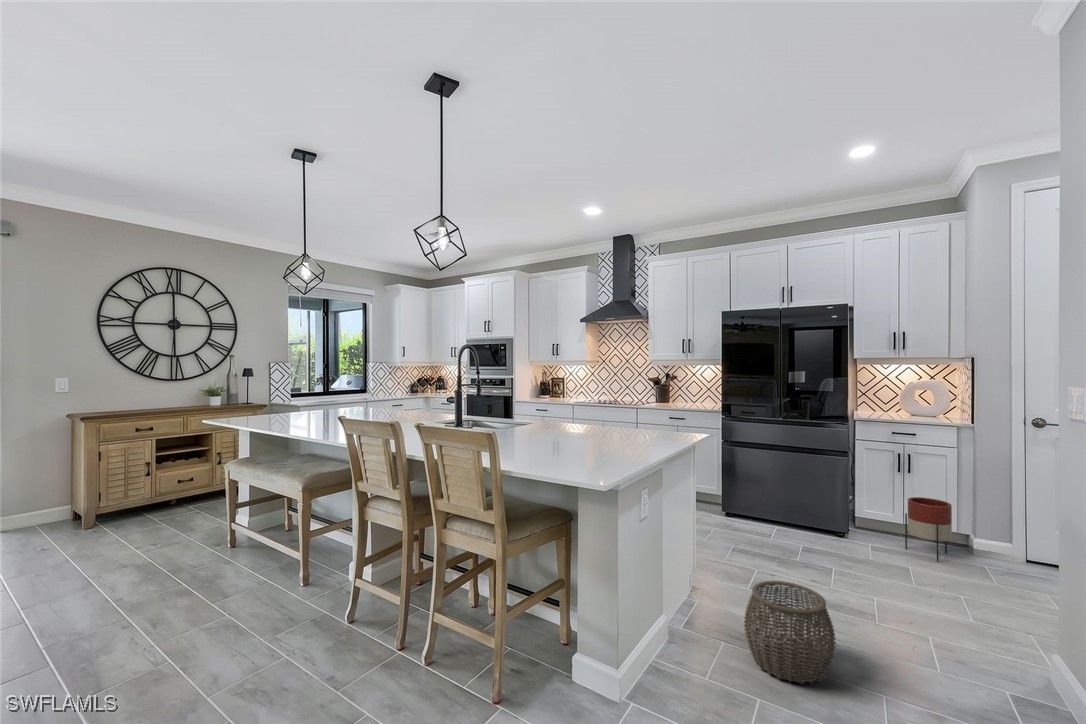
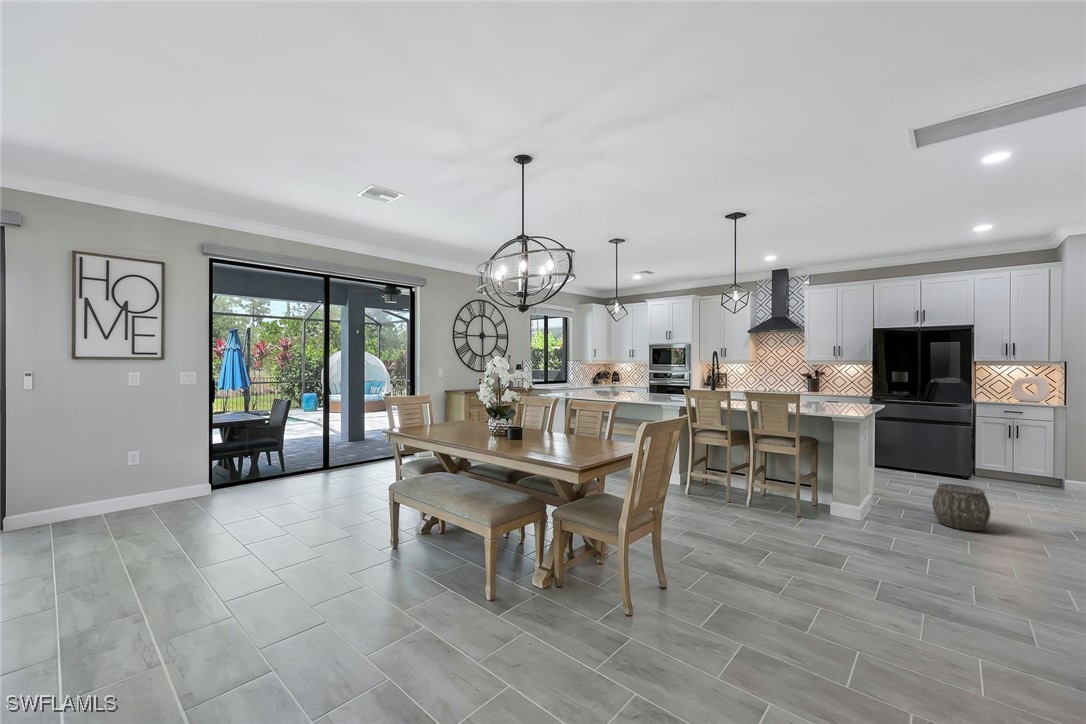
planter: present [905,497,952,562] -> none [1016,454,1051,494]

